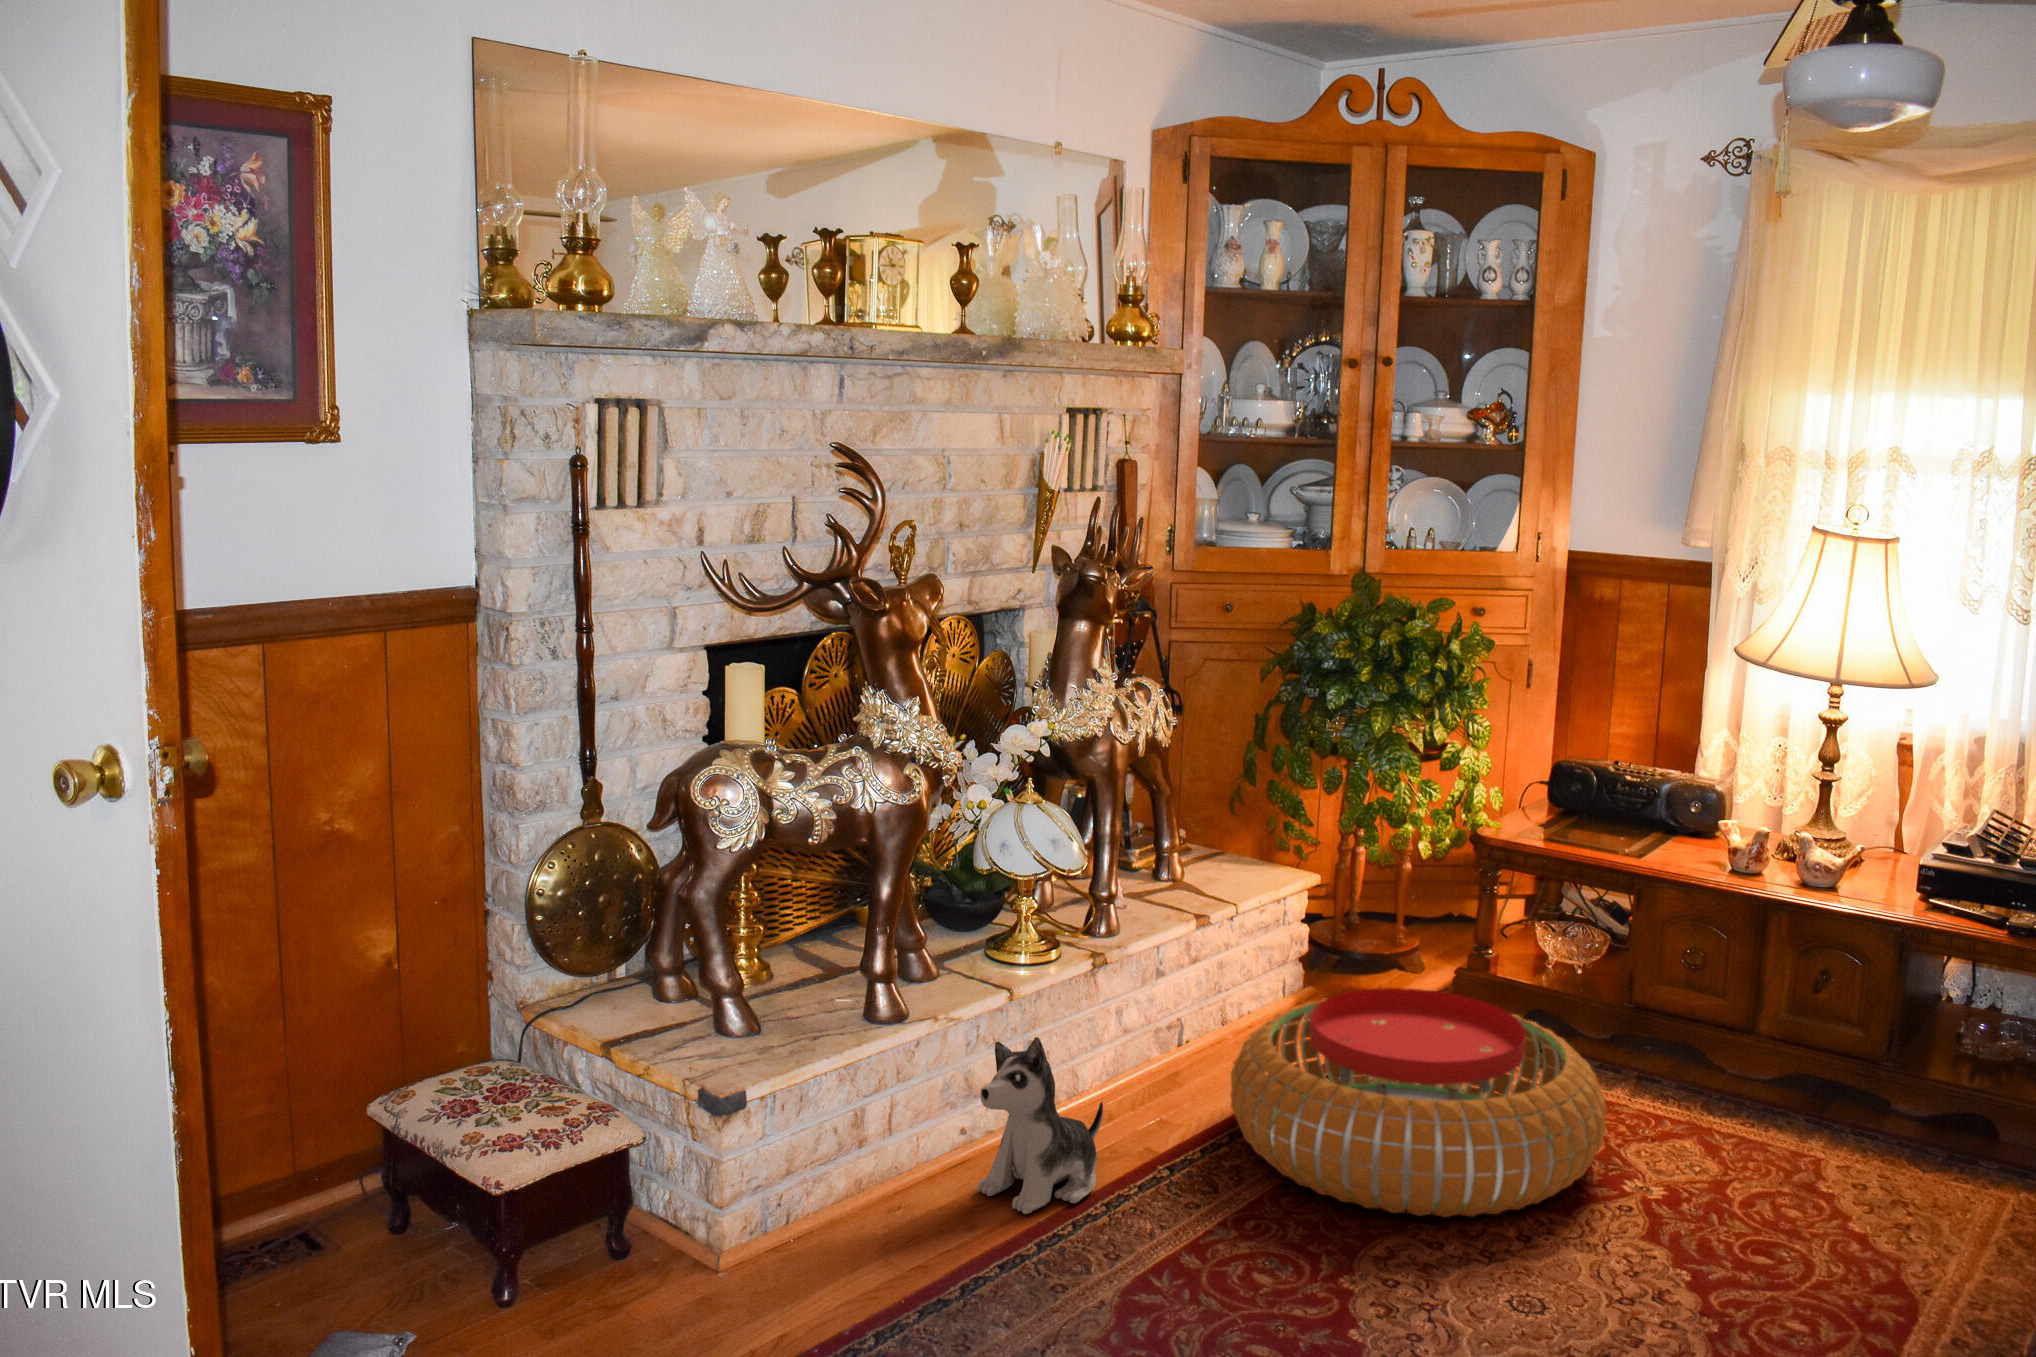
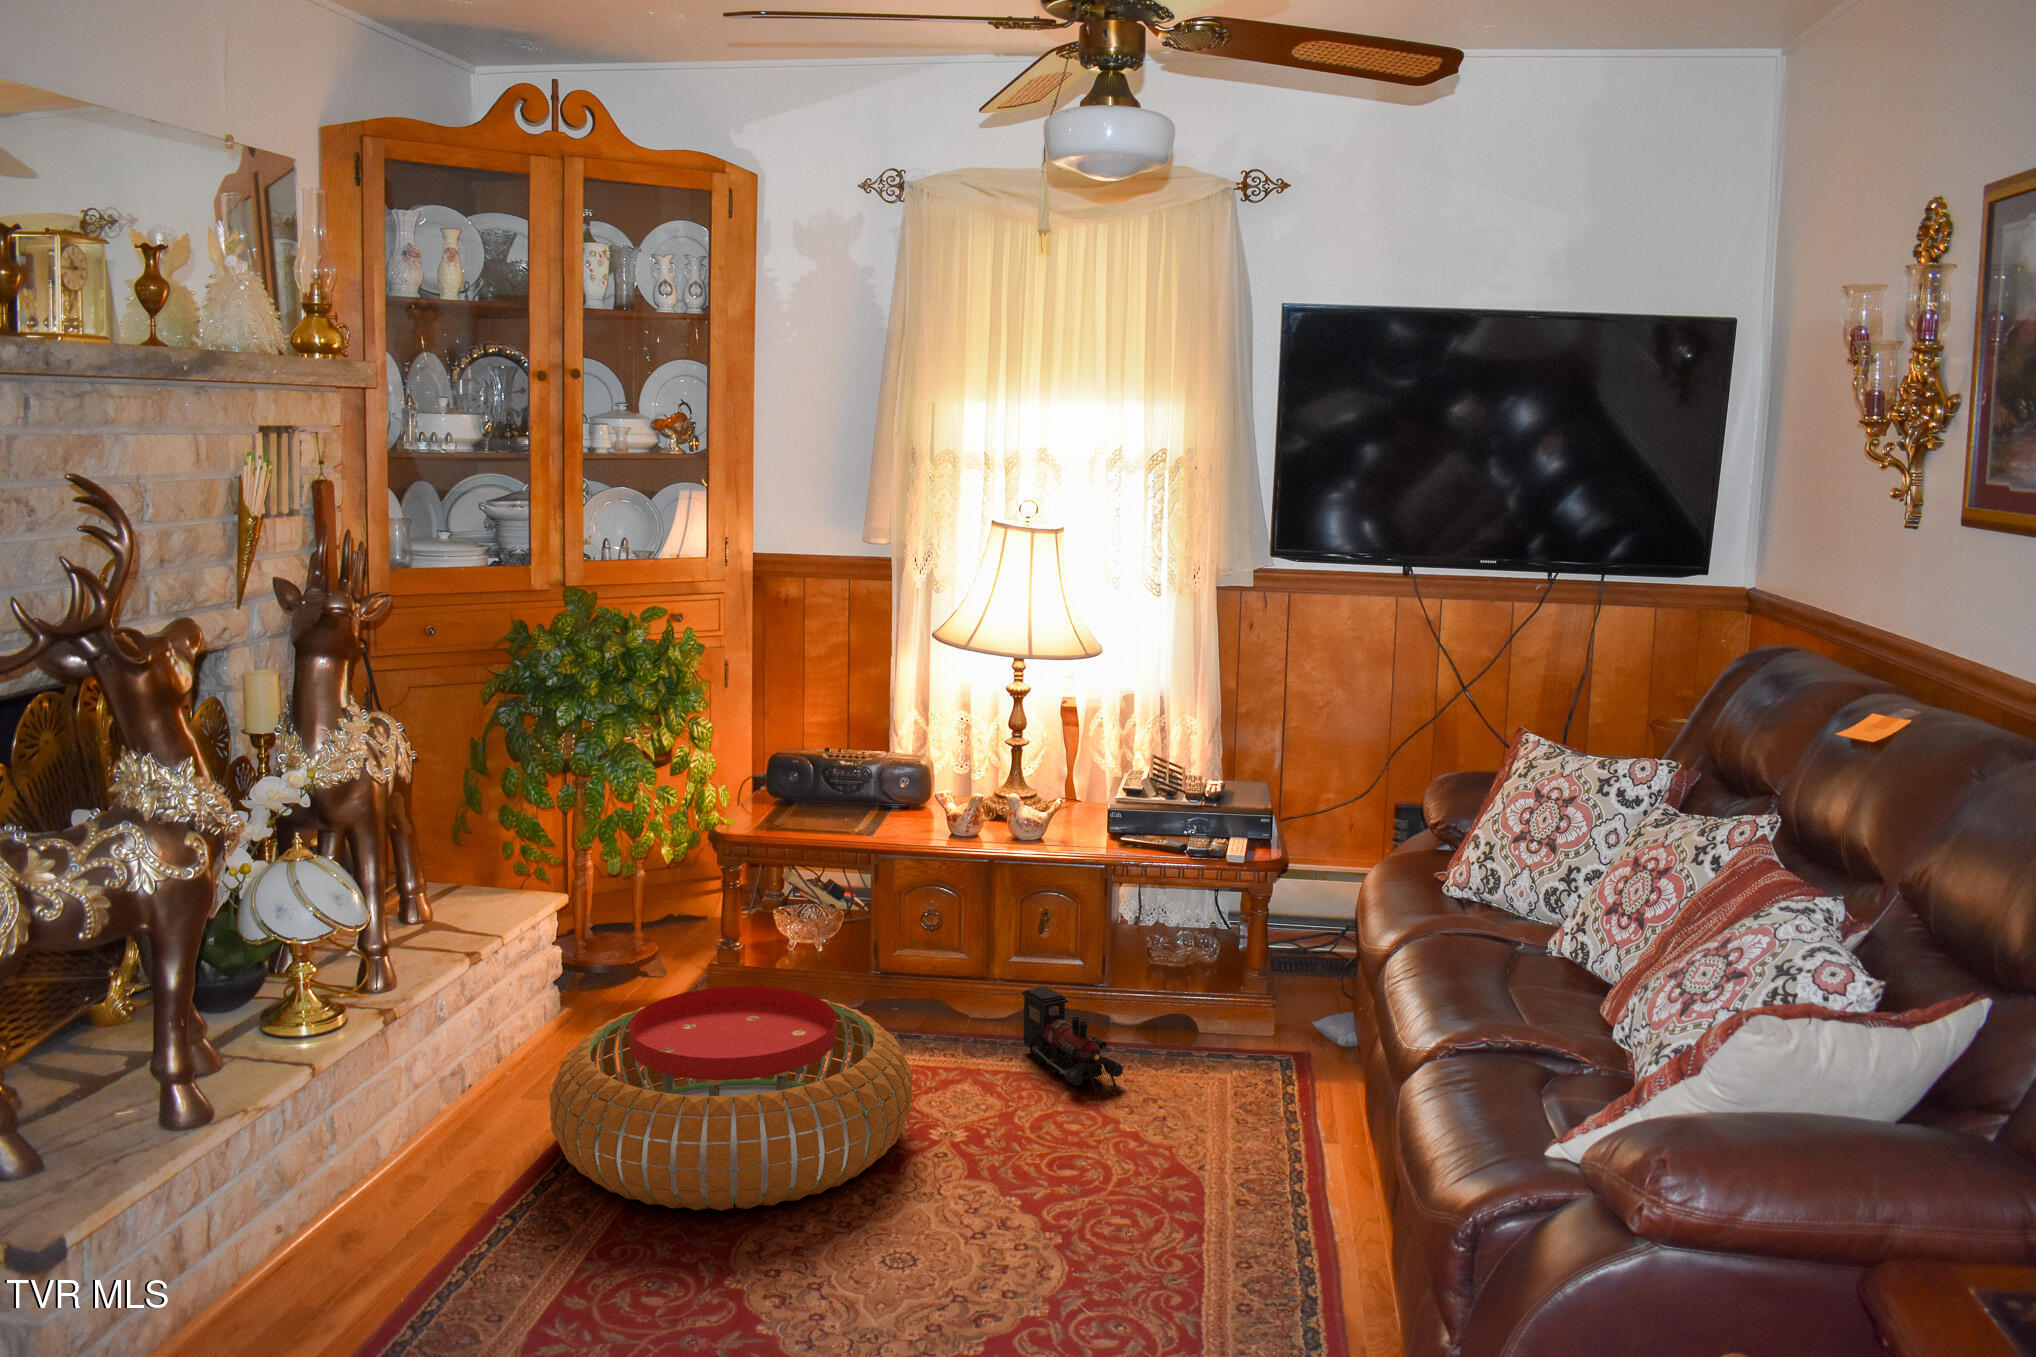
plush toy: present [977,1037,1103,1214] -> none [297,1112,435,1312]
toy train: none [1781,1055,1889,1193] -> present [1021,986,1123,1095]

